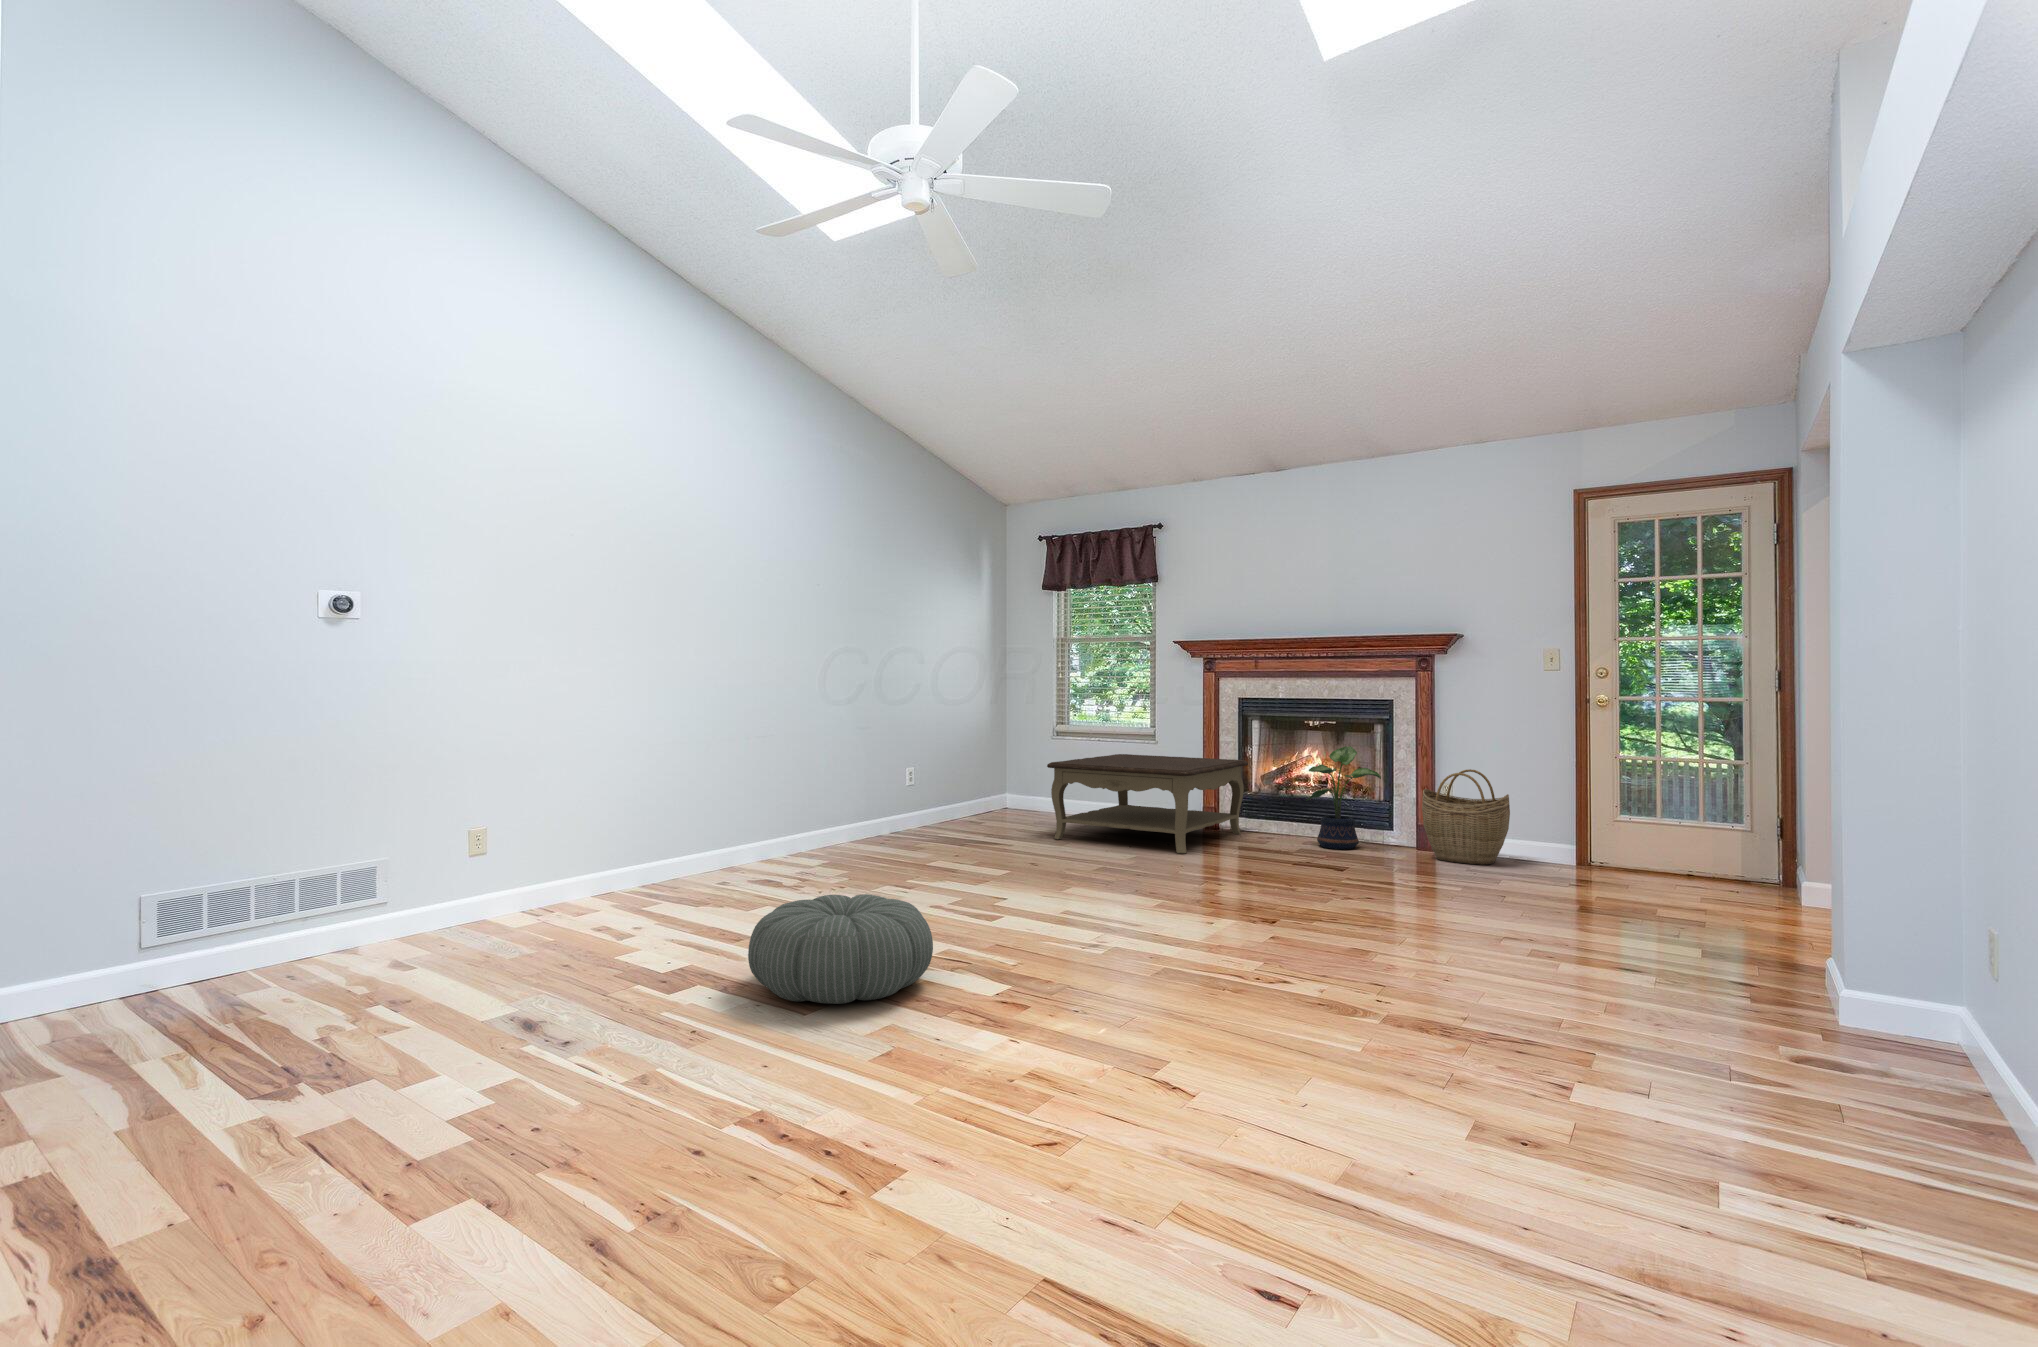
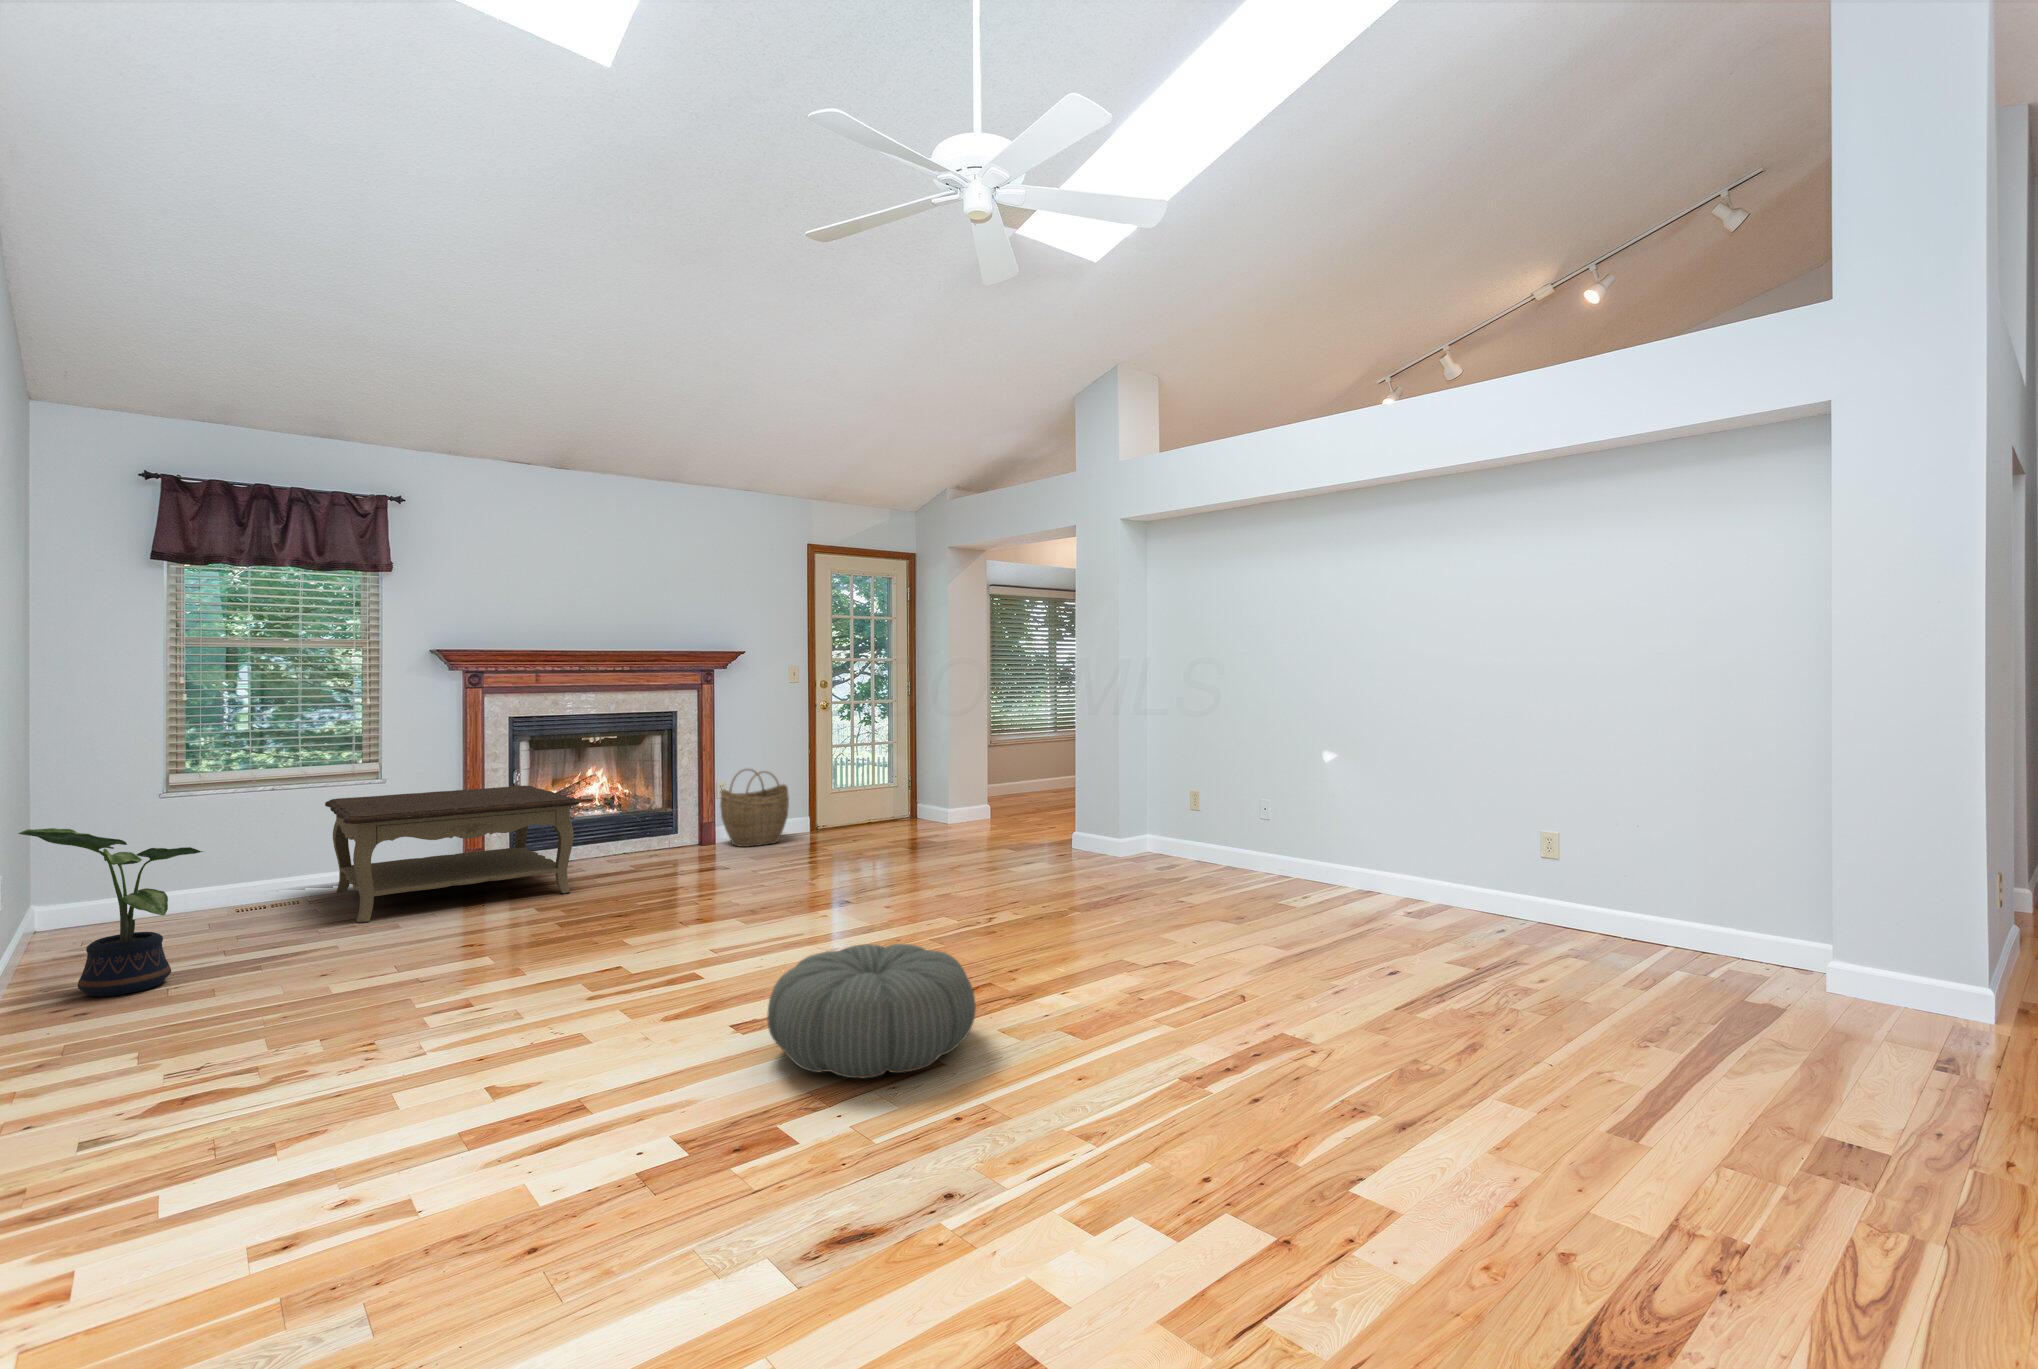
potted plant: present [1306,746,1381,849] -> present [18,828,202,997]

